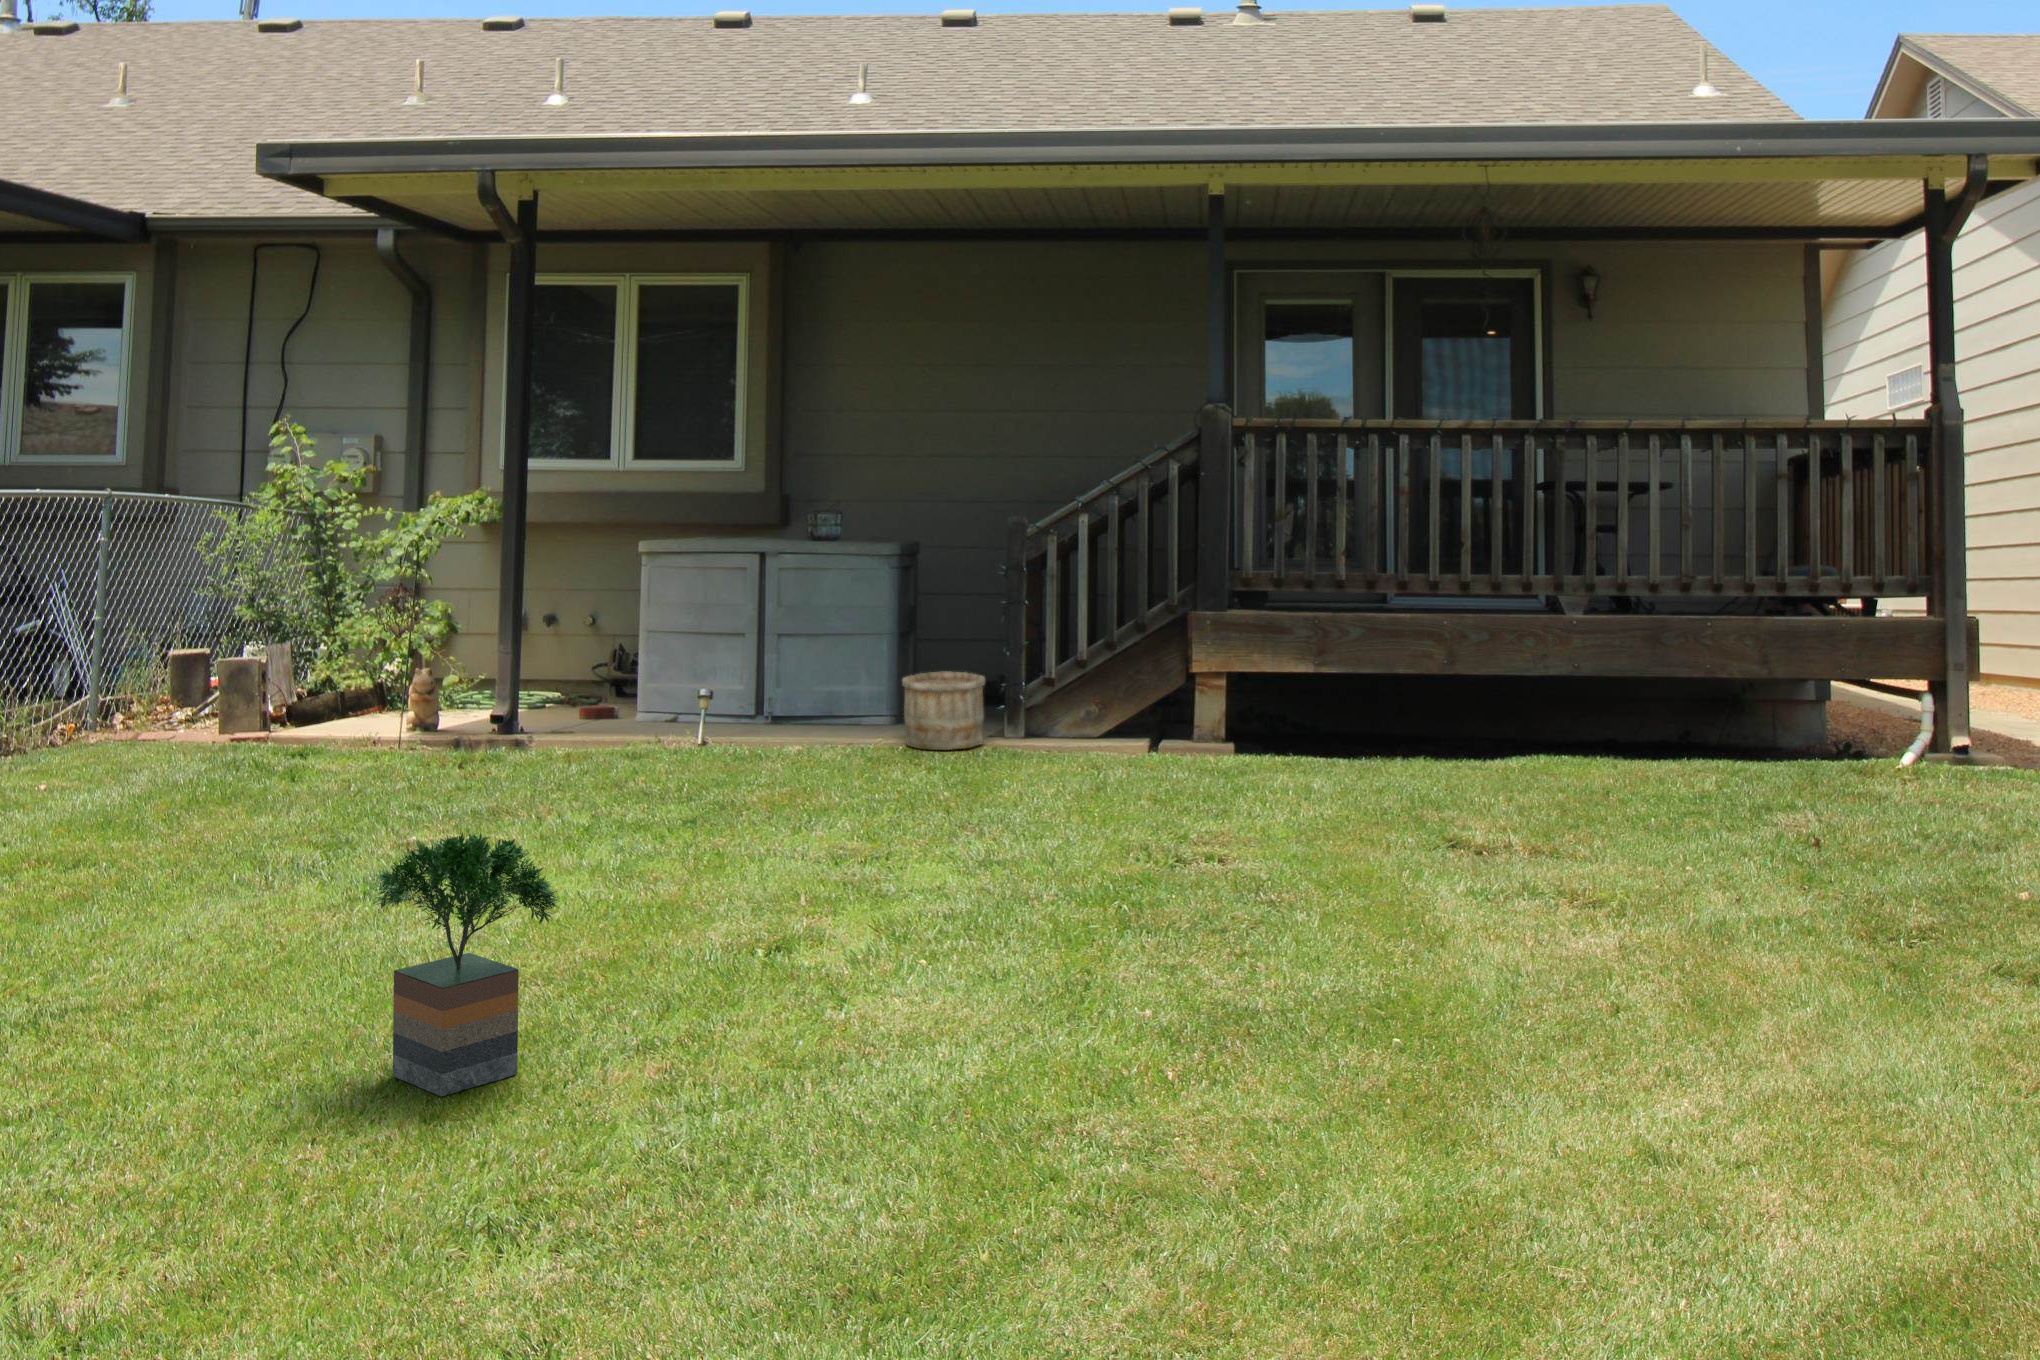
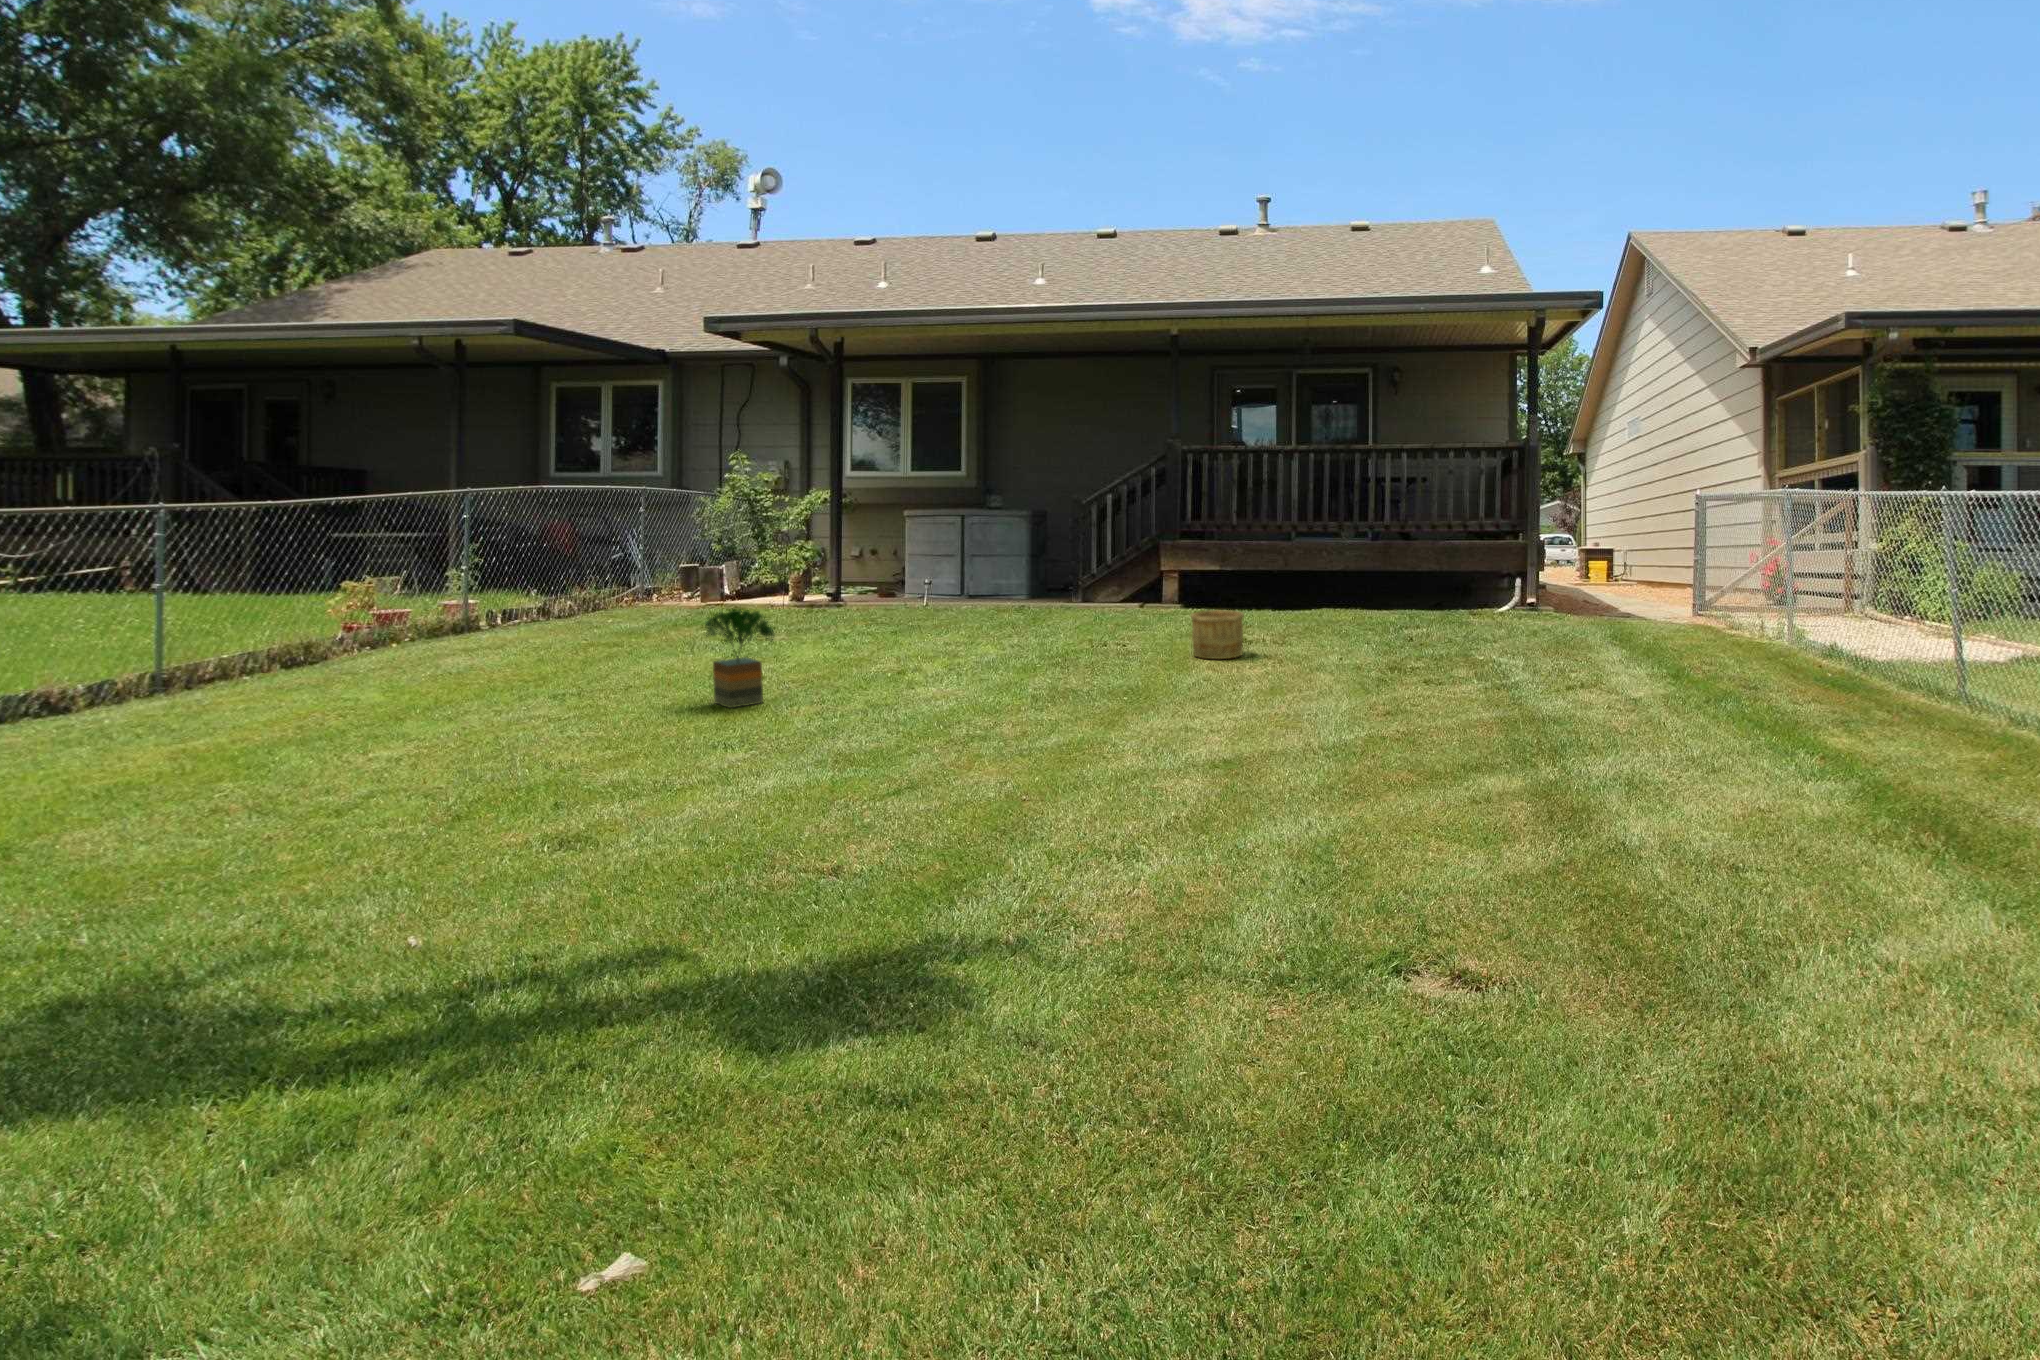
wooden bucket: present [902,671,985,750] -> present [1191,610,1244,659]

